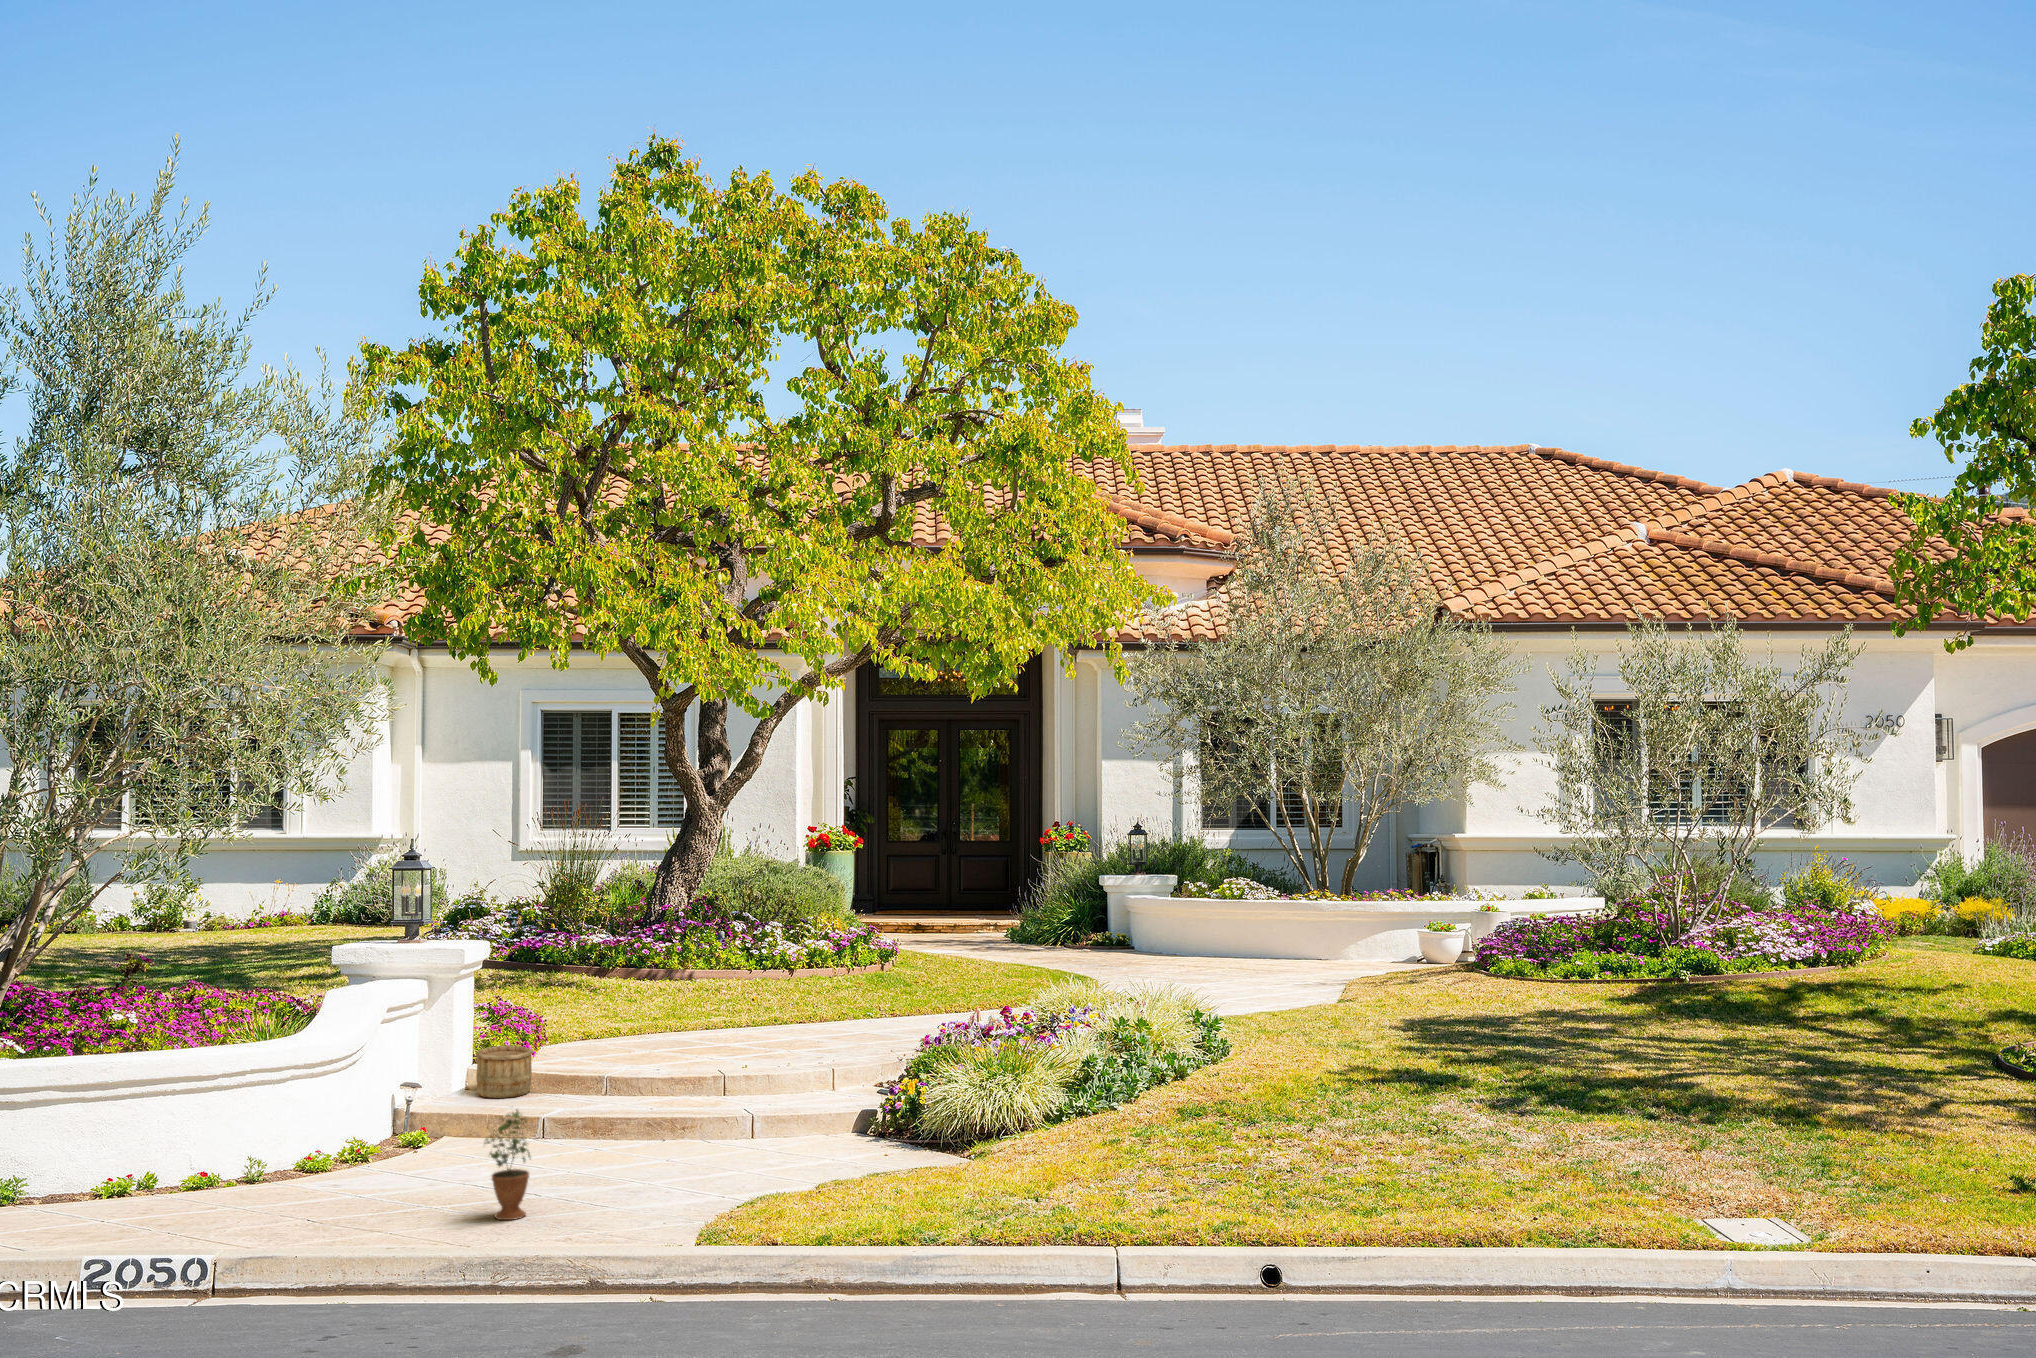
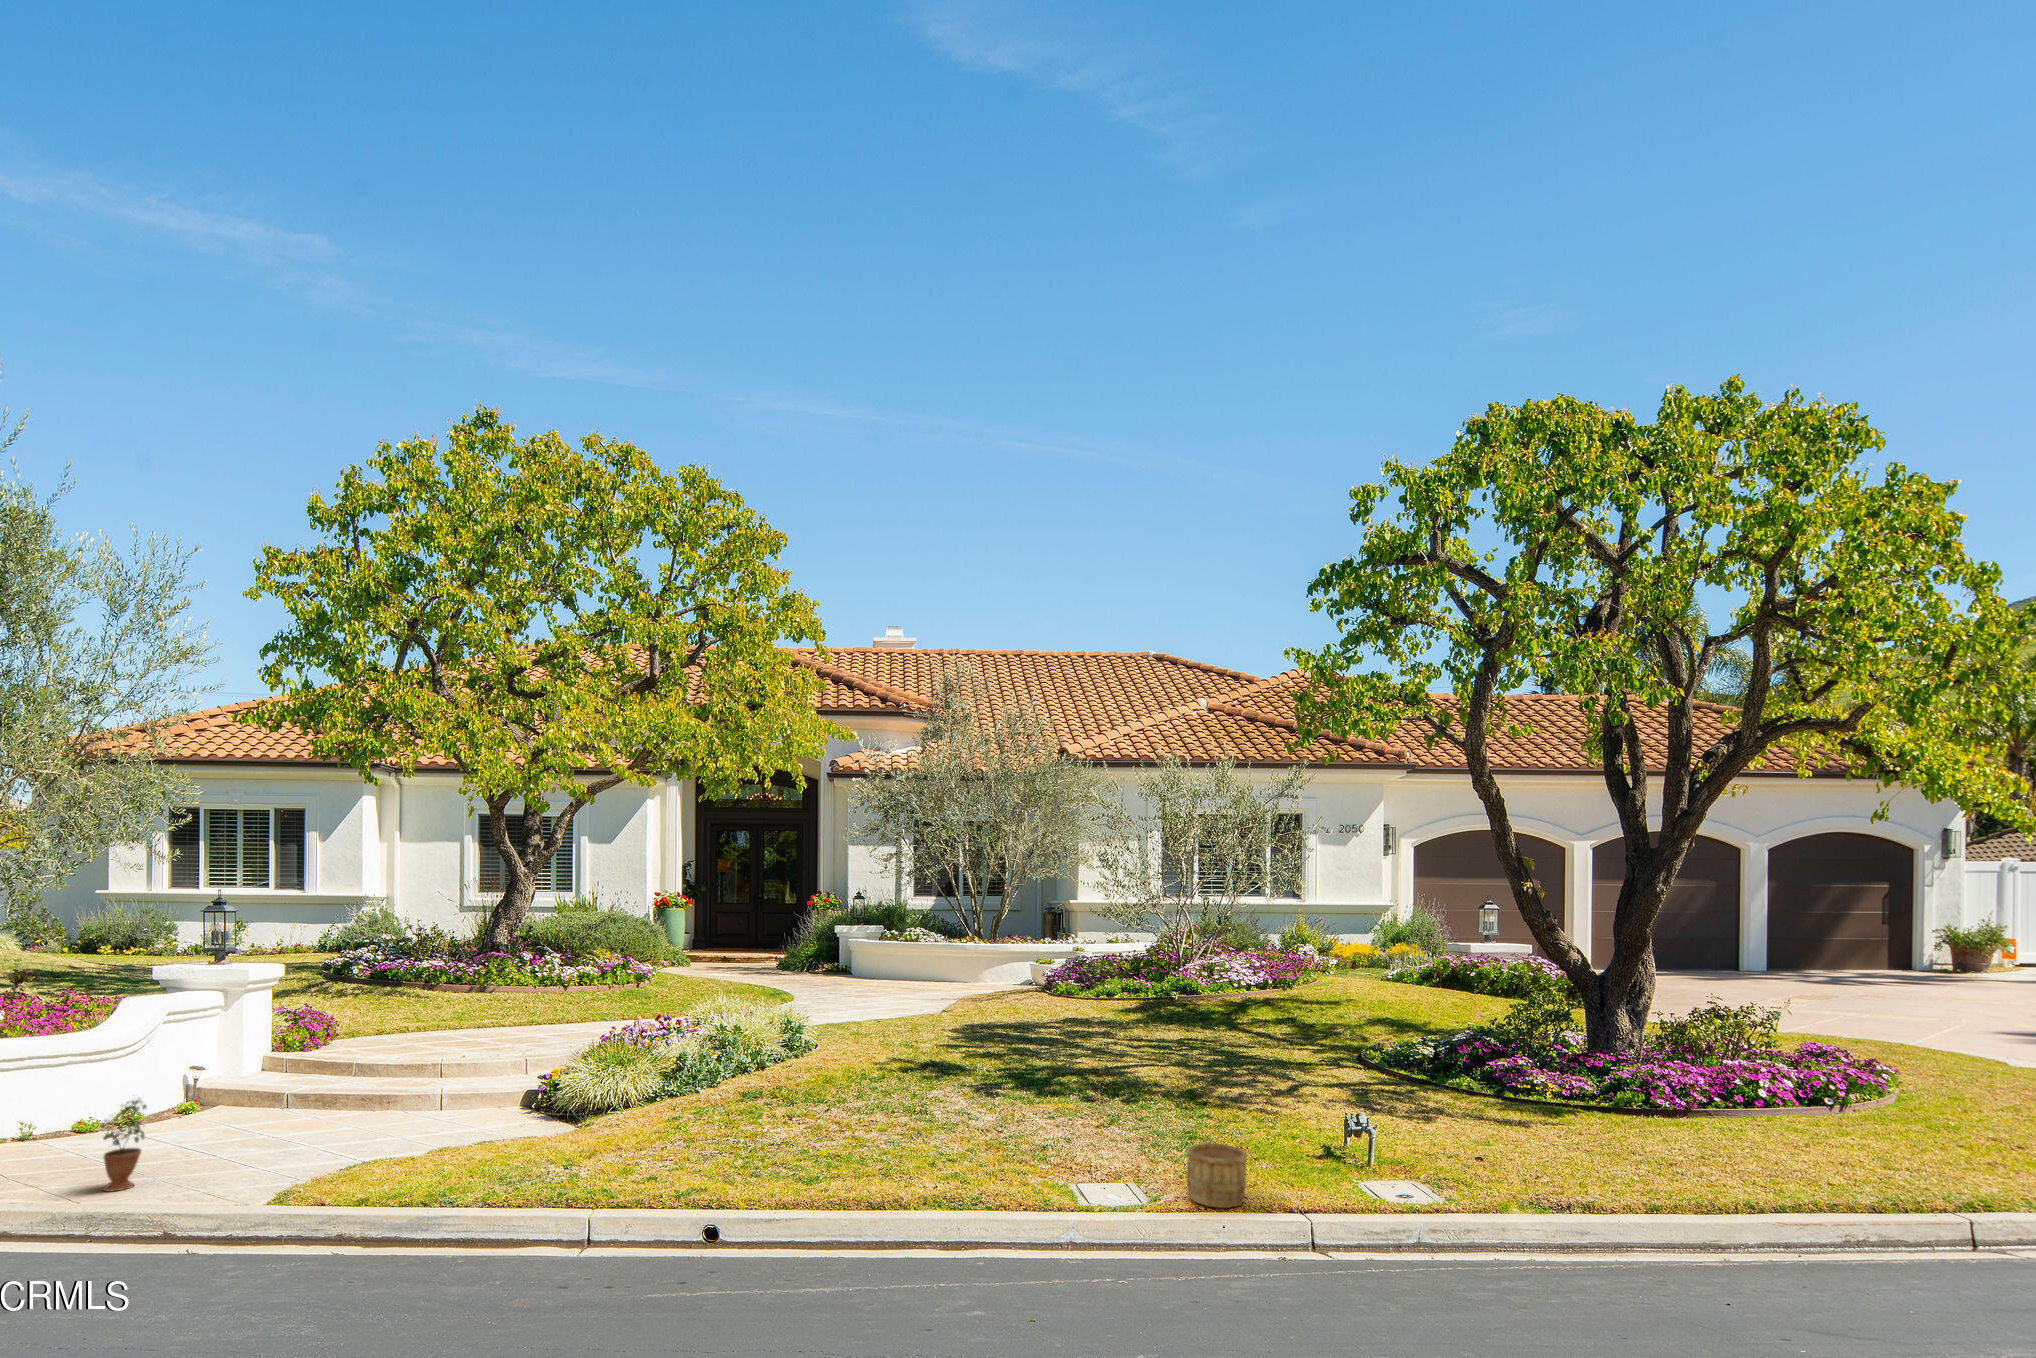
wooden bucket: present [476,1045,533,1098] -> present [1186,1143,1248,1208]

